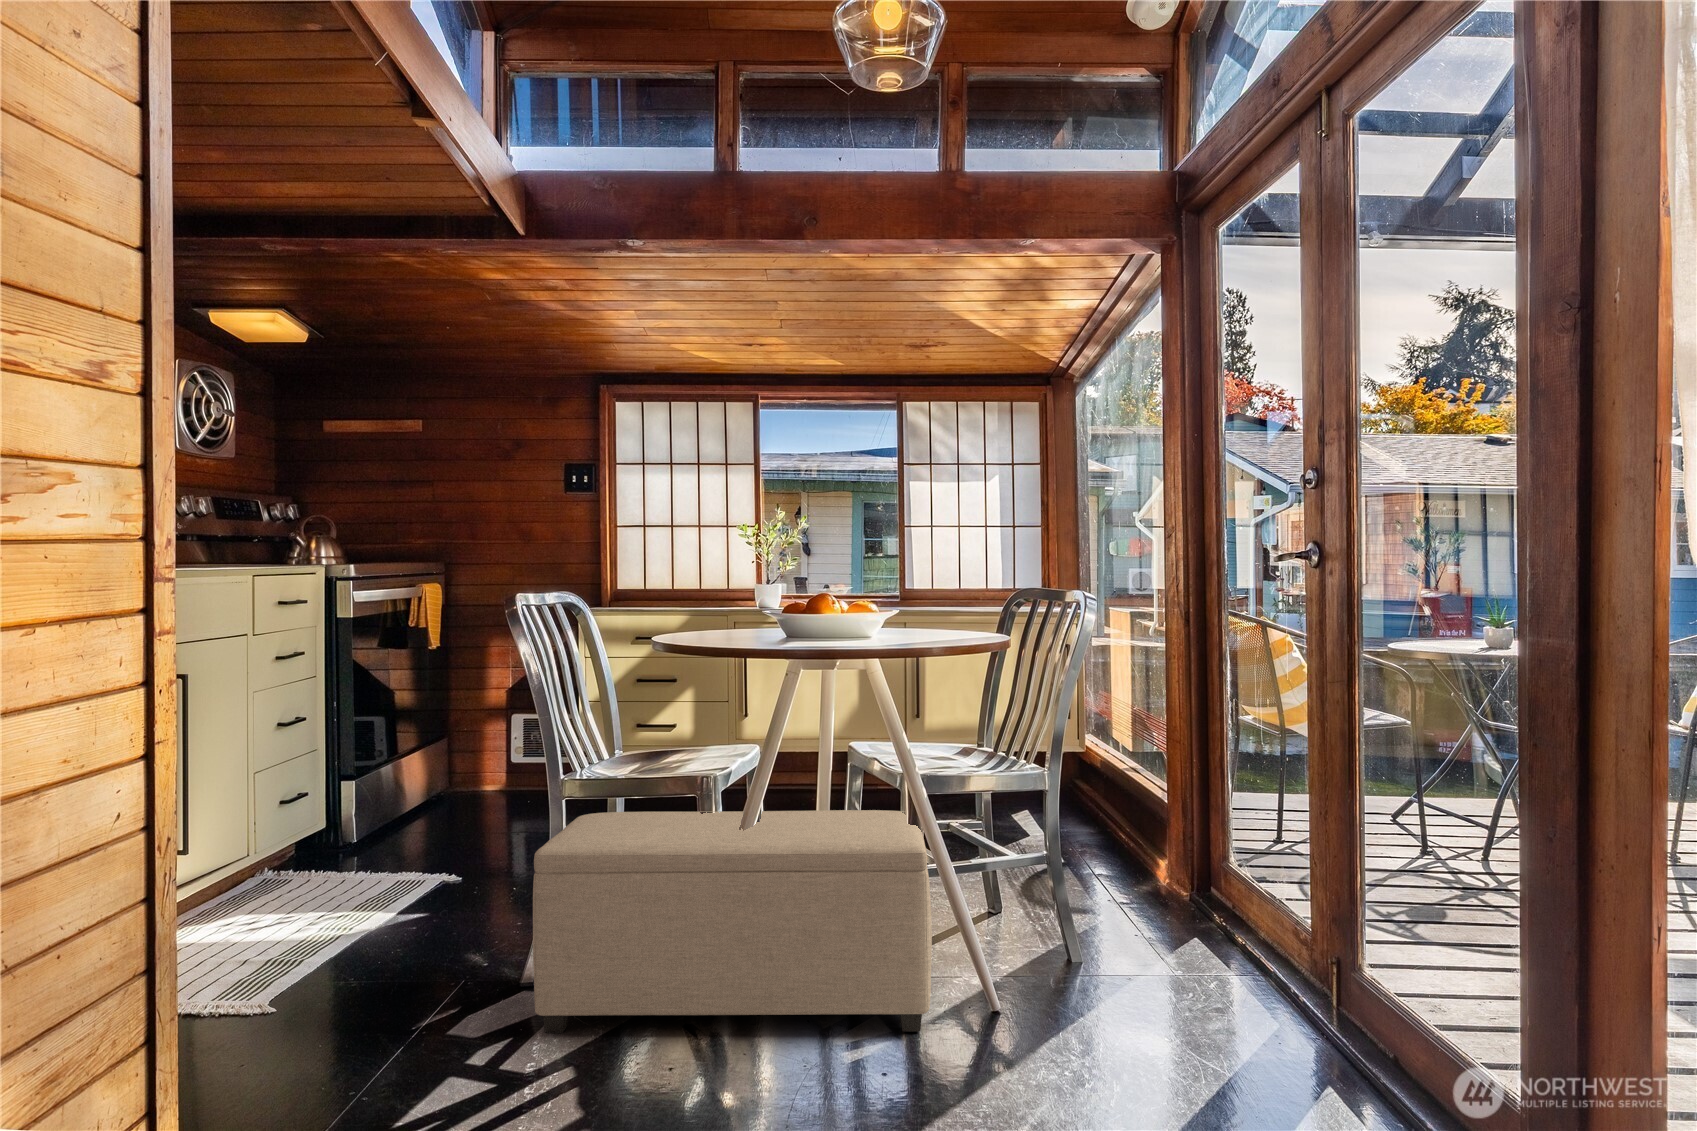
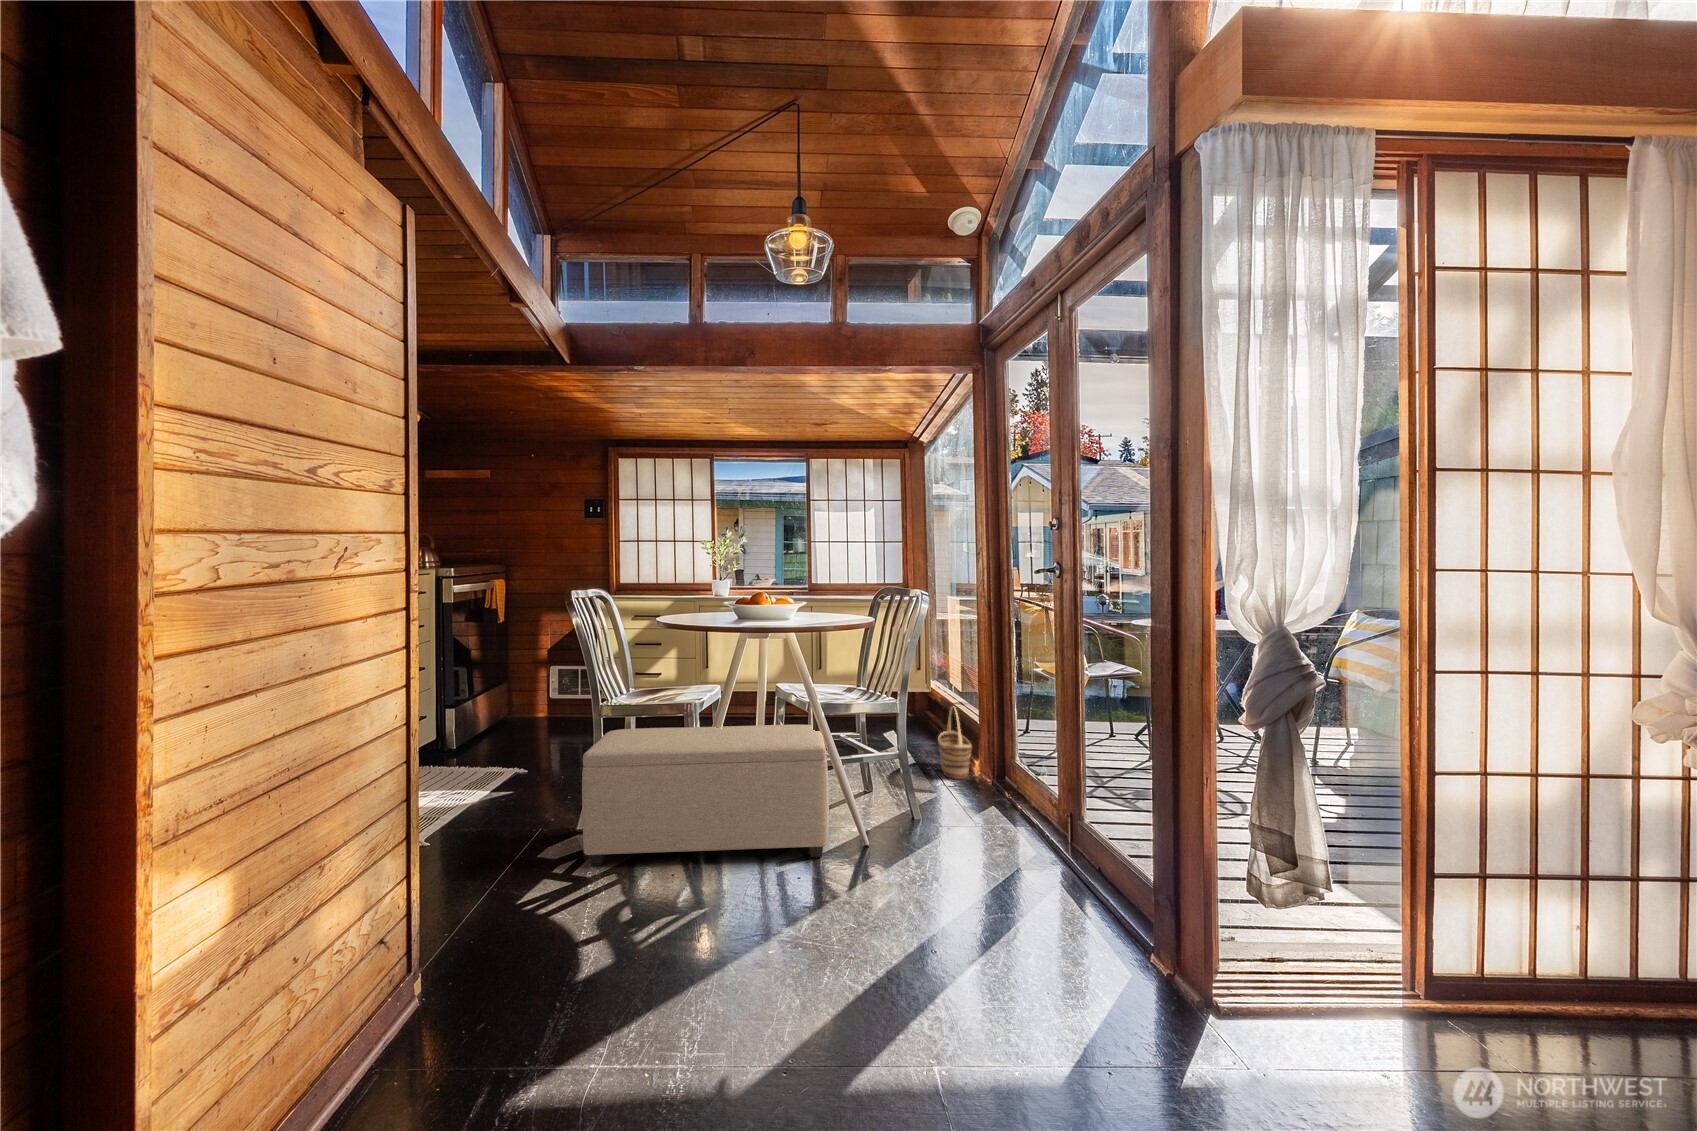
basket: none [1106,784,1163,904] -> present [938,706,972,779]

